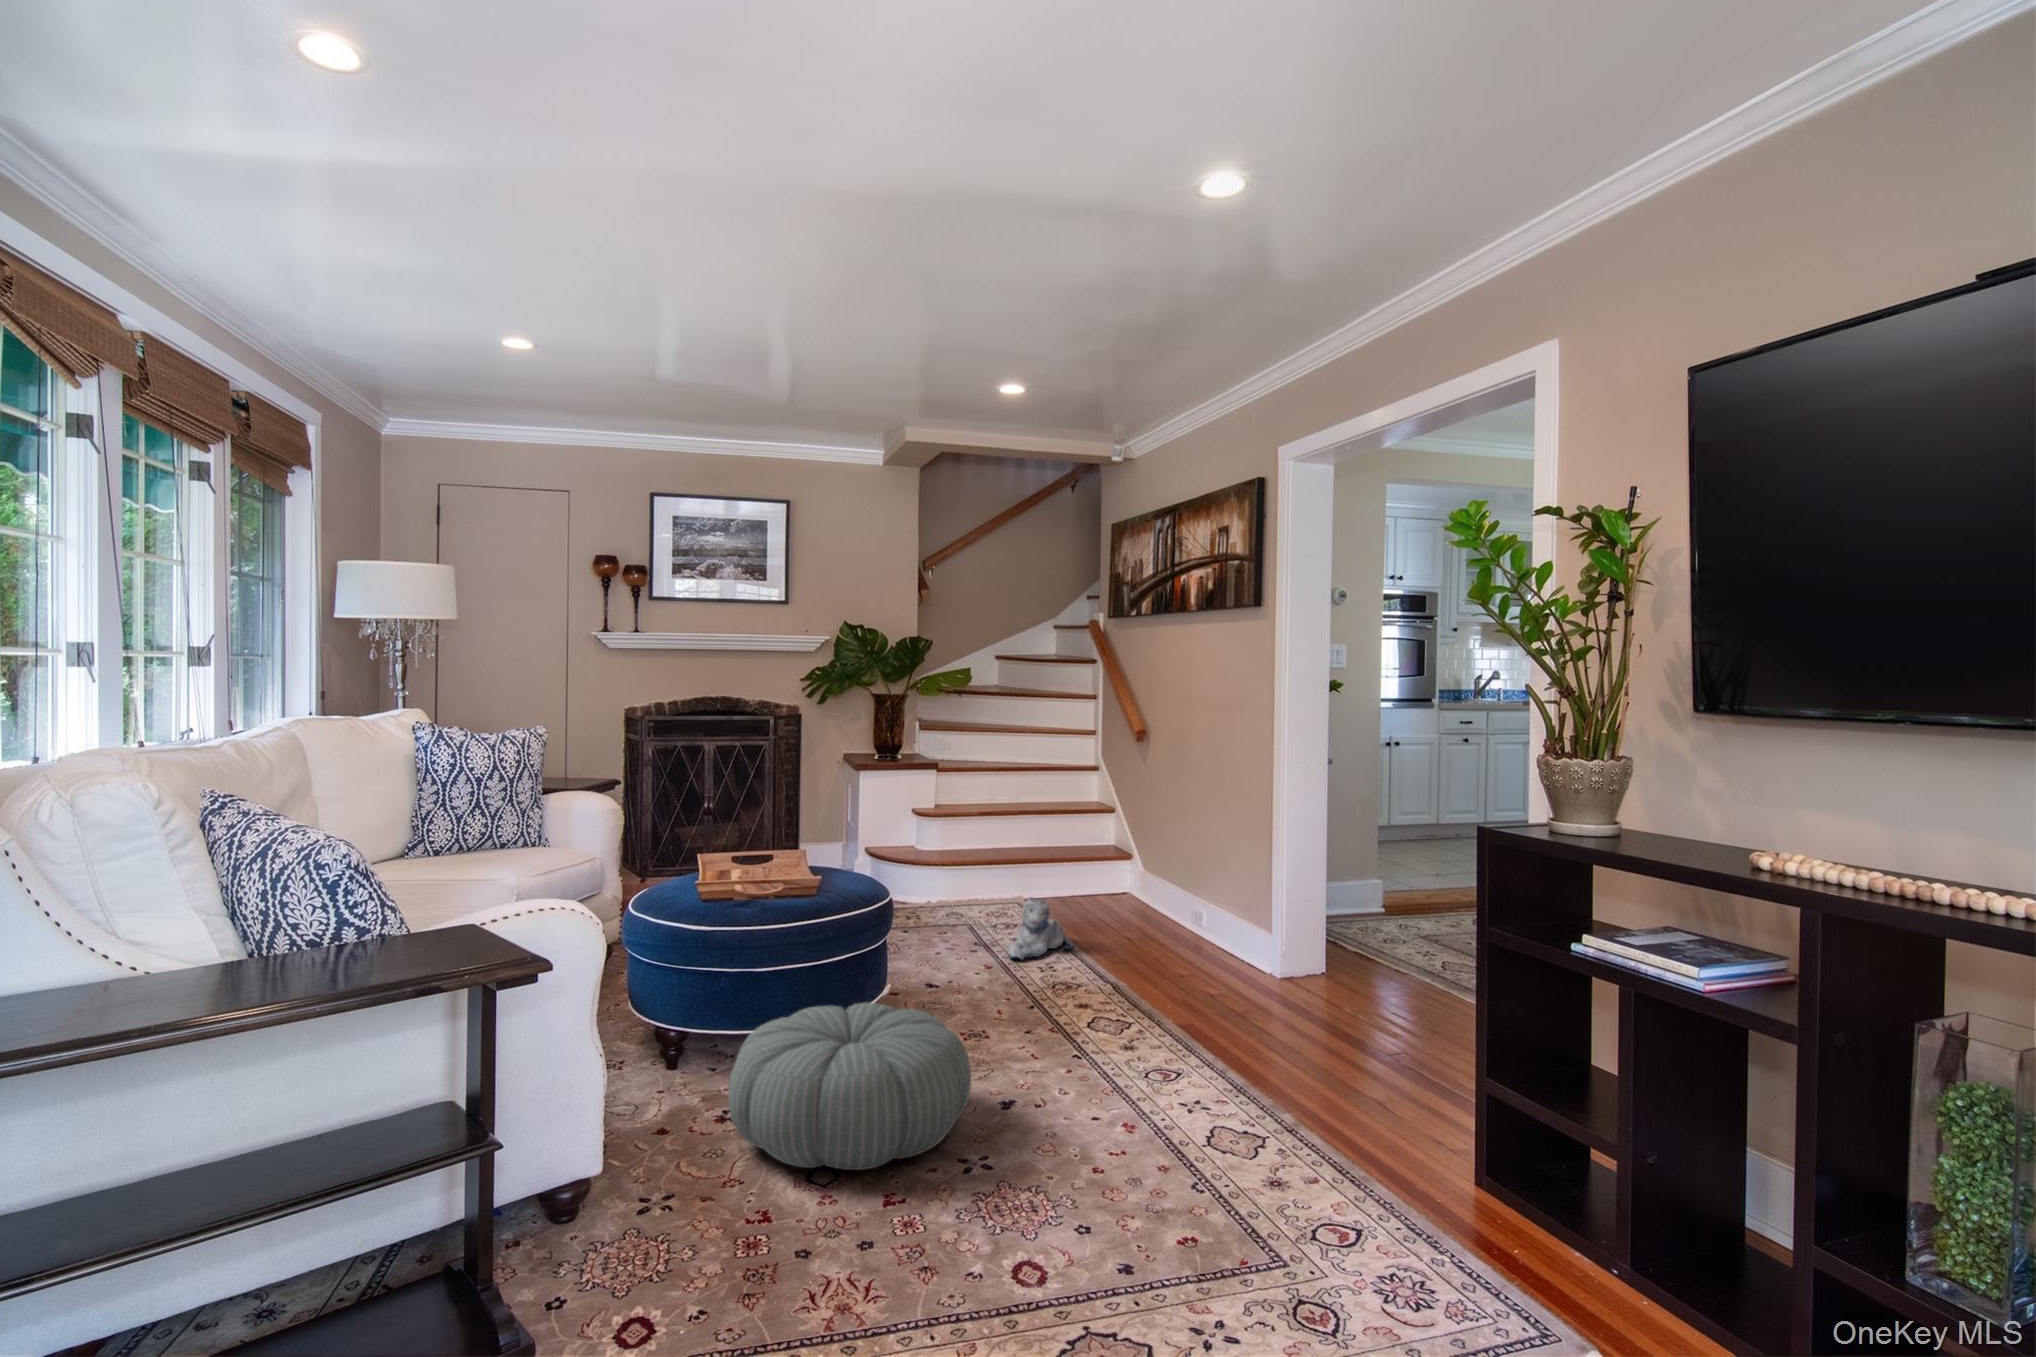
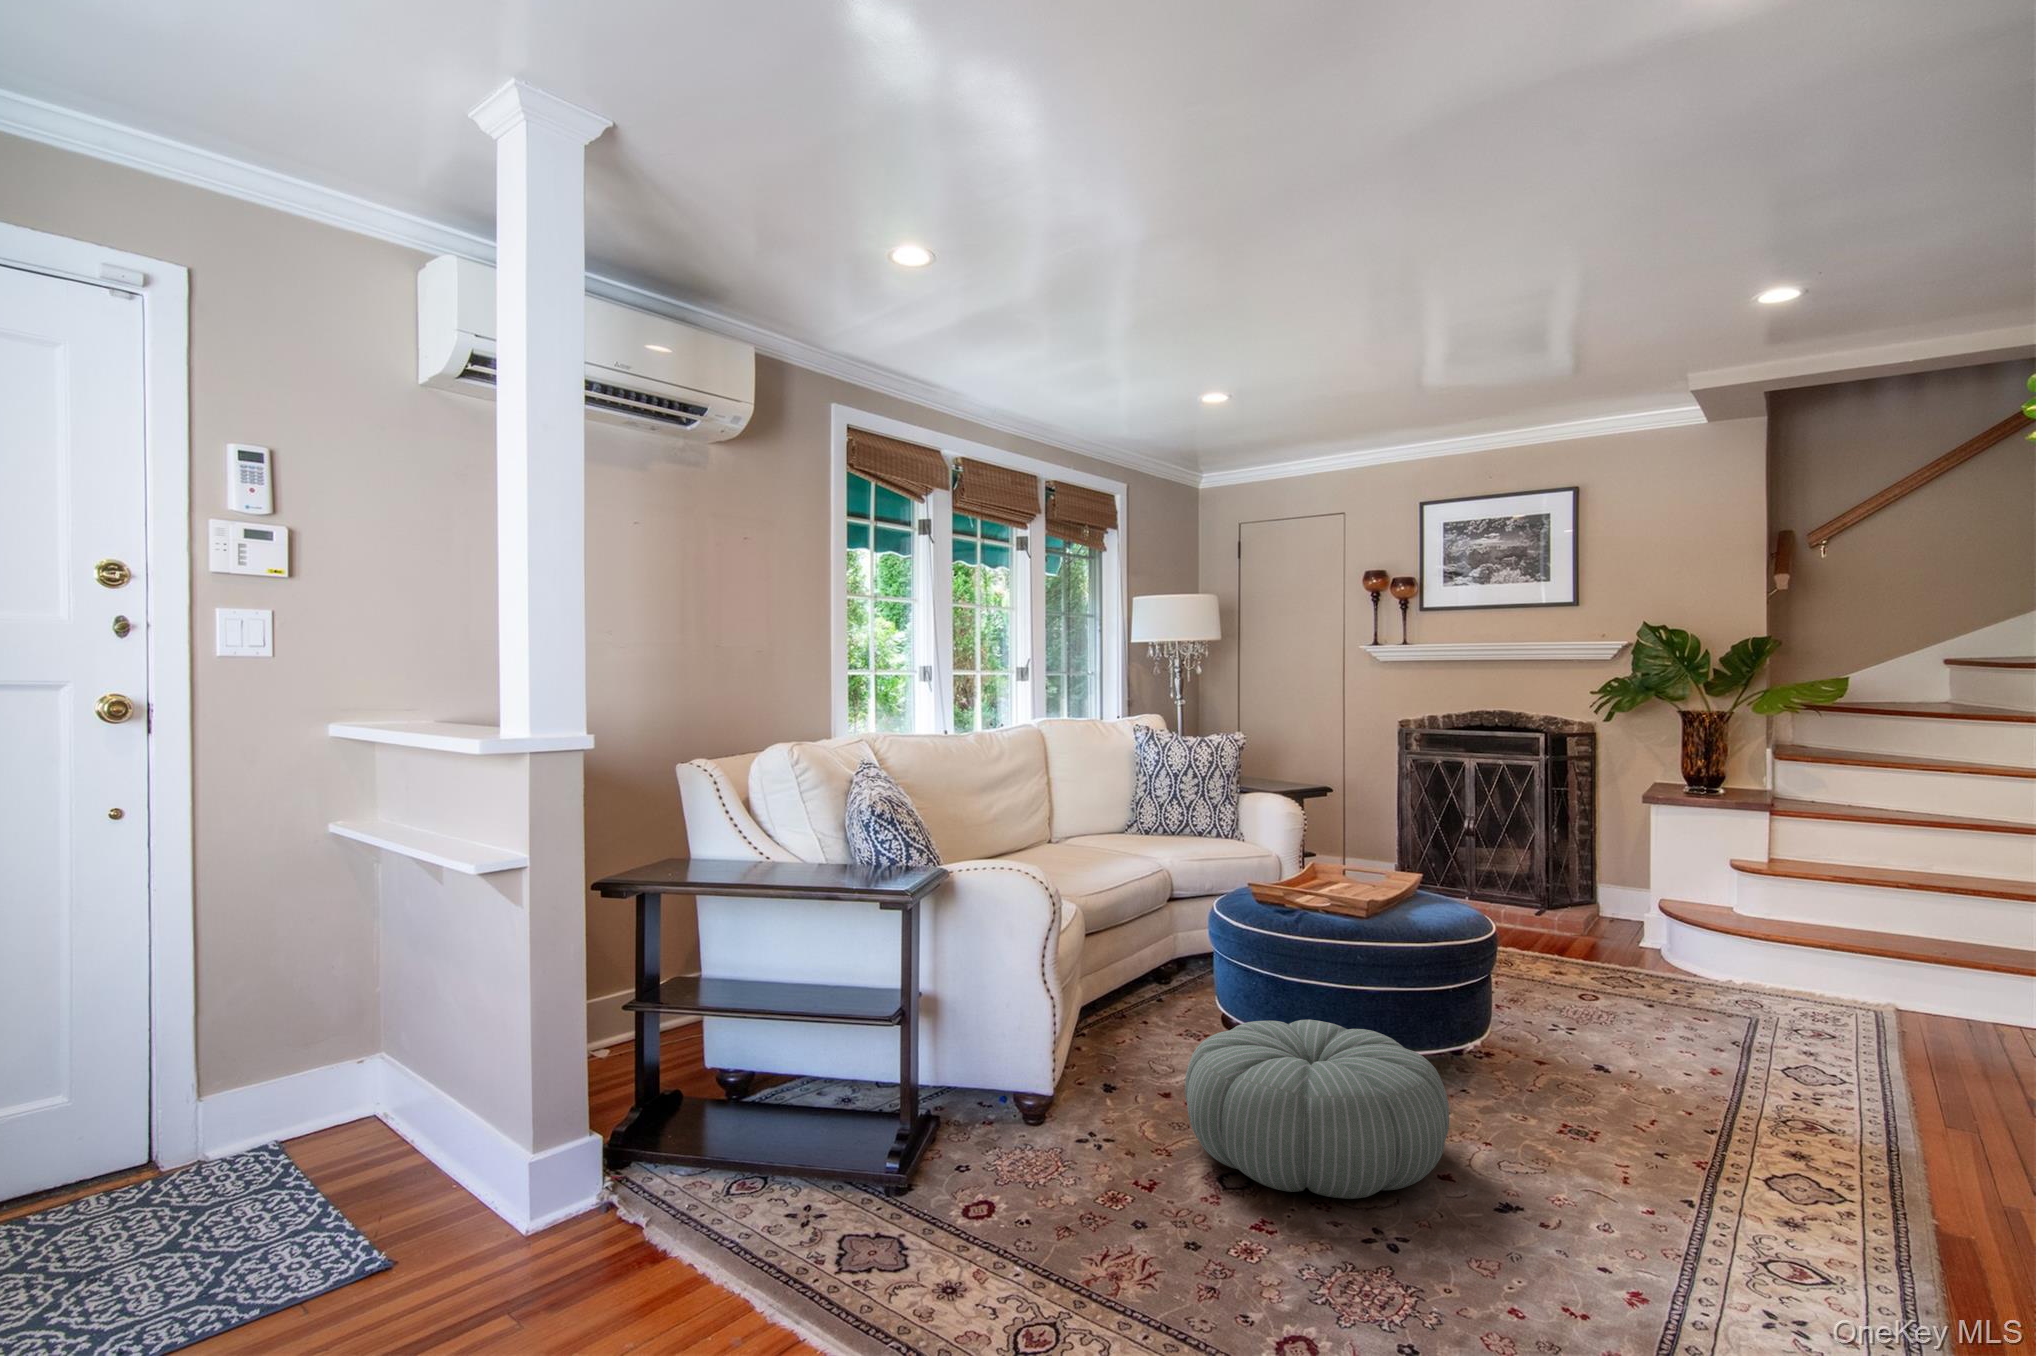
plush toy: present [1008,897,1073,959] -> none [1753,984,1894,1073]

